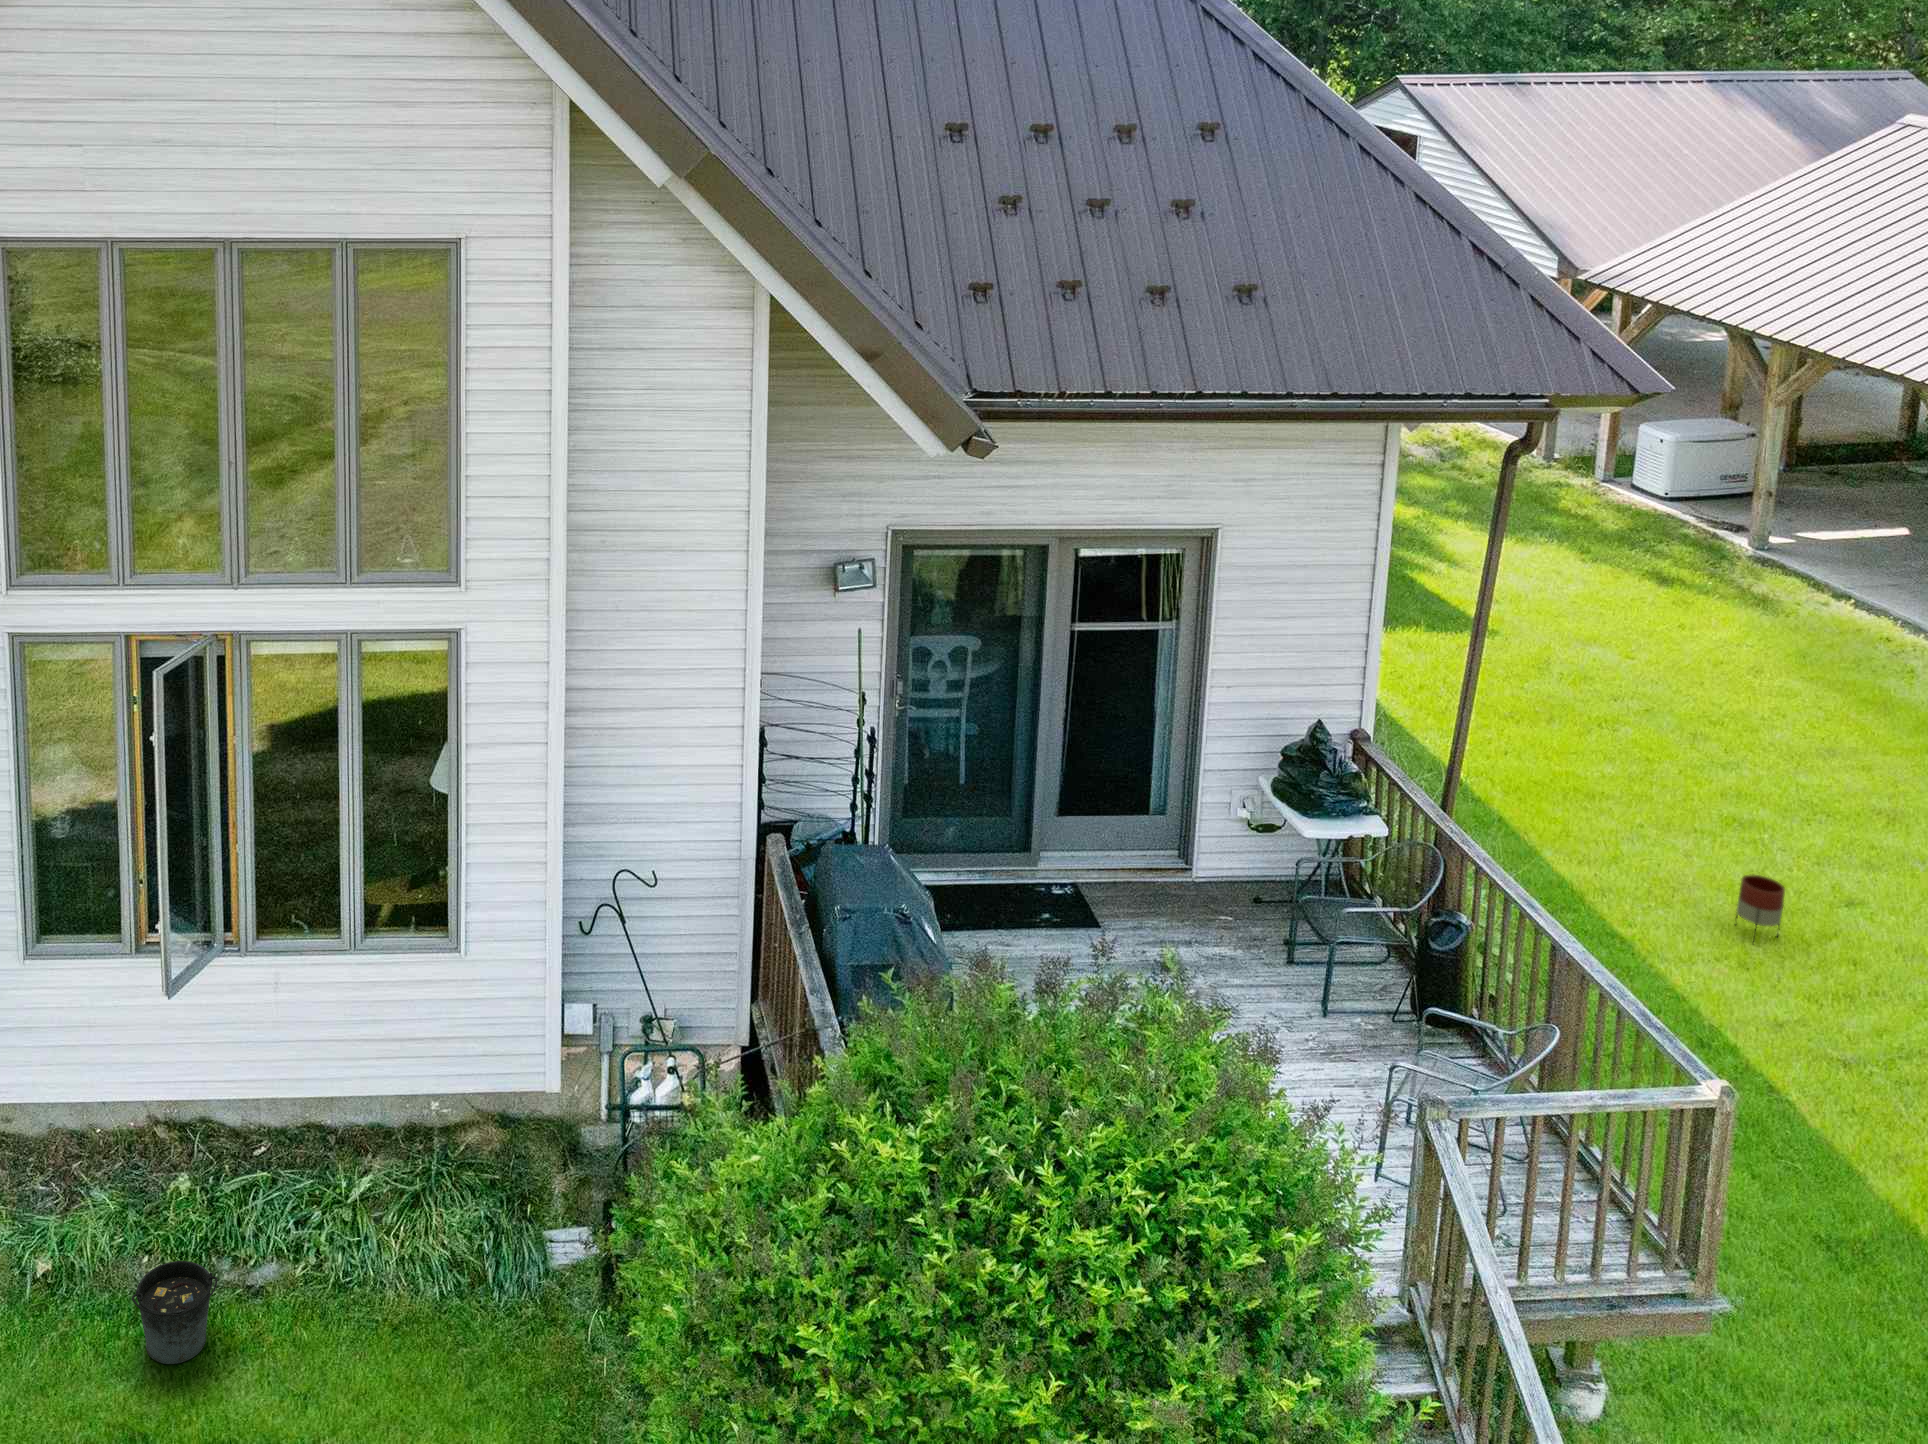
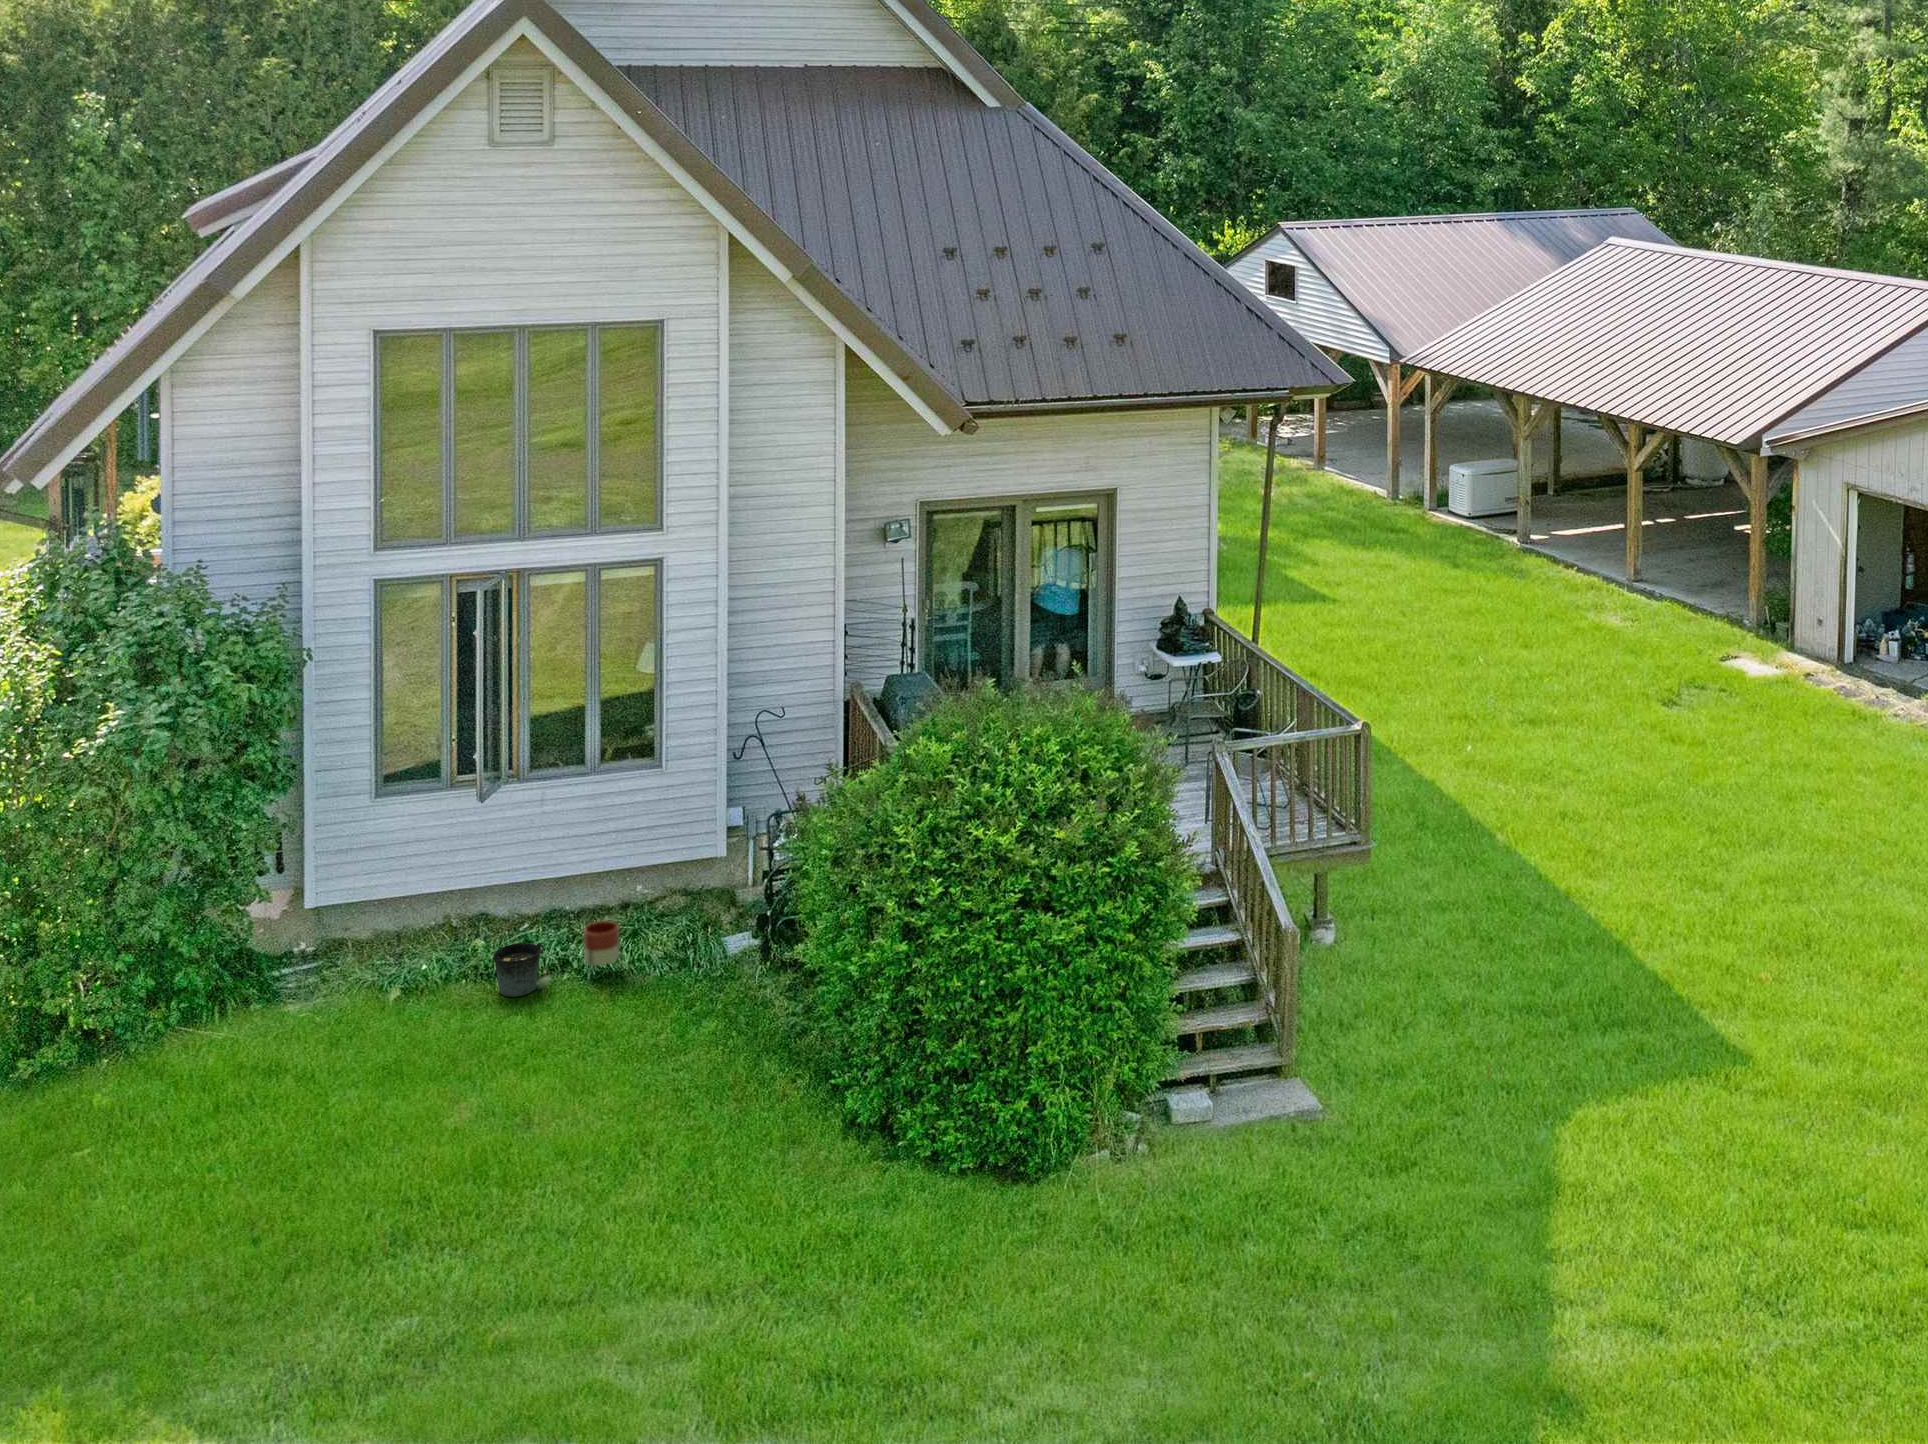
planter: present [1736,874,1785,937] -> present [584,921,621,978]

